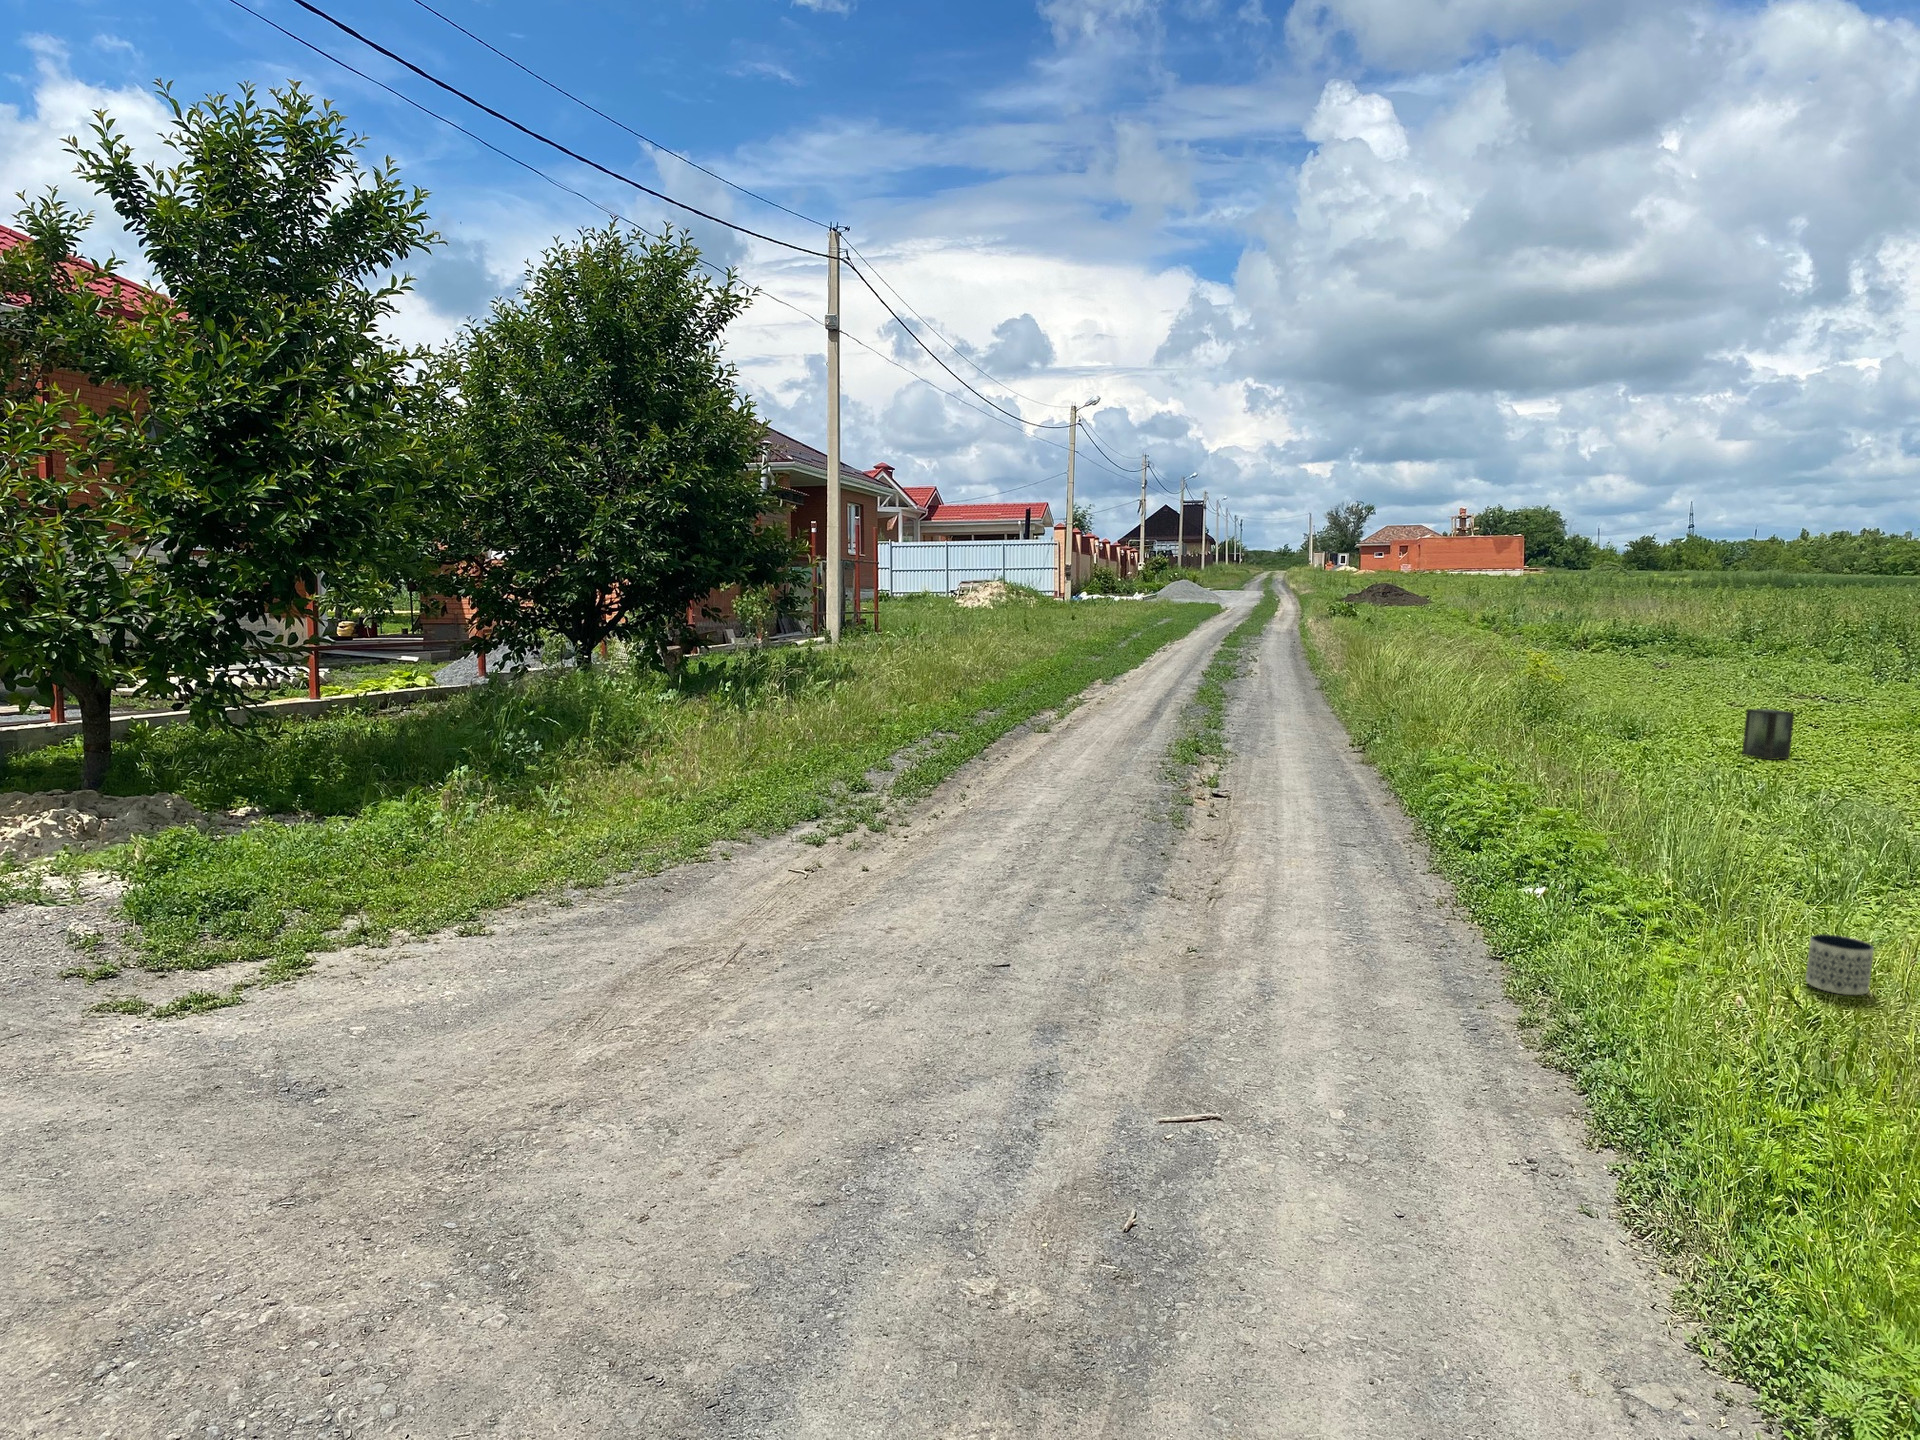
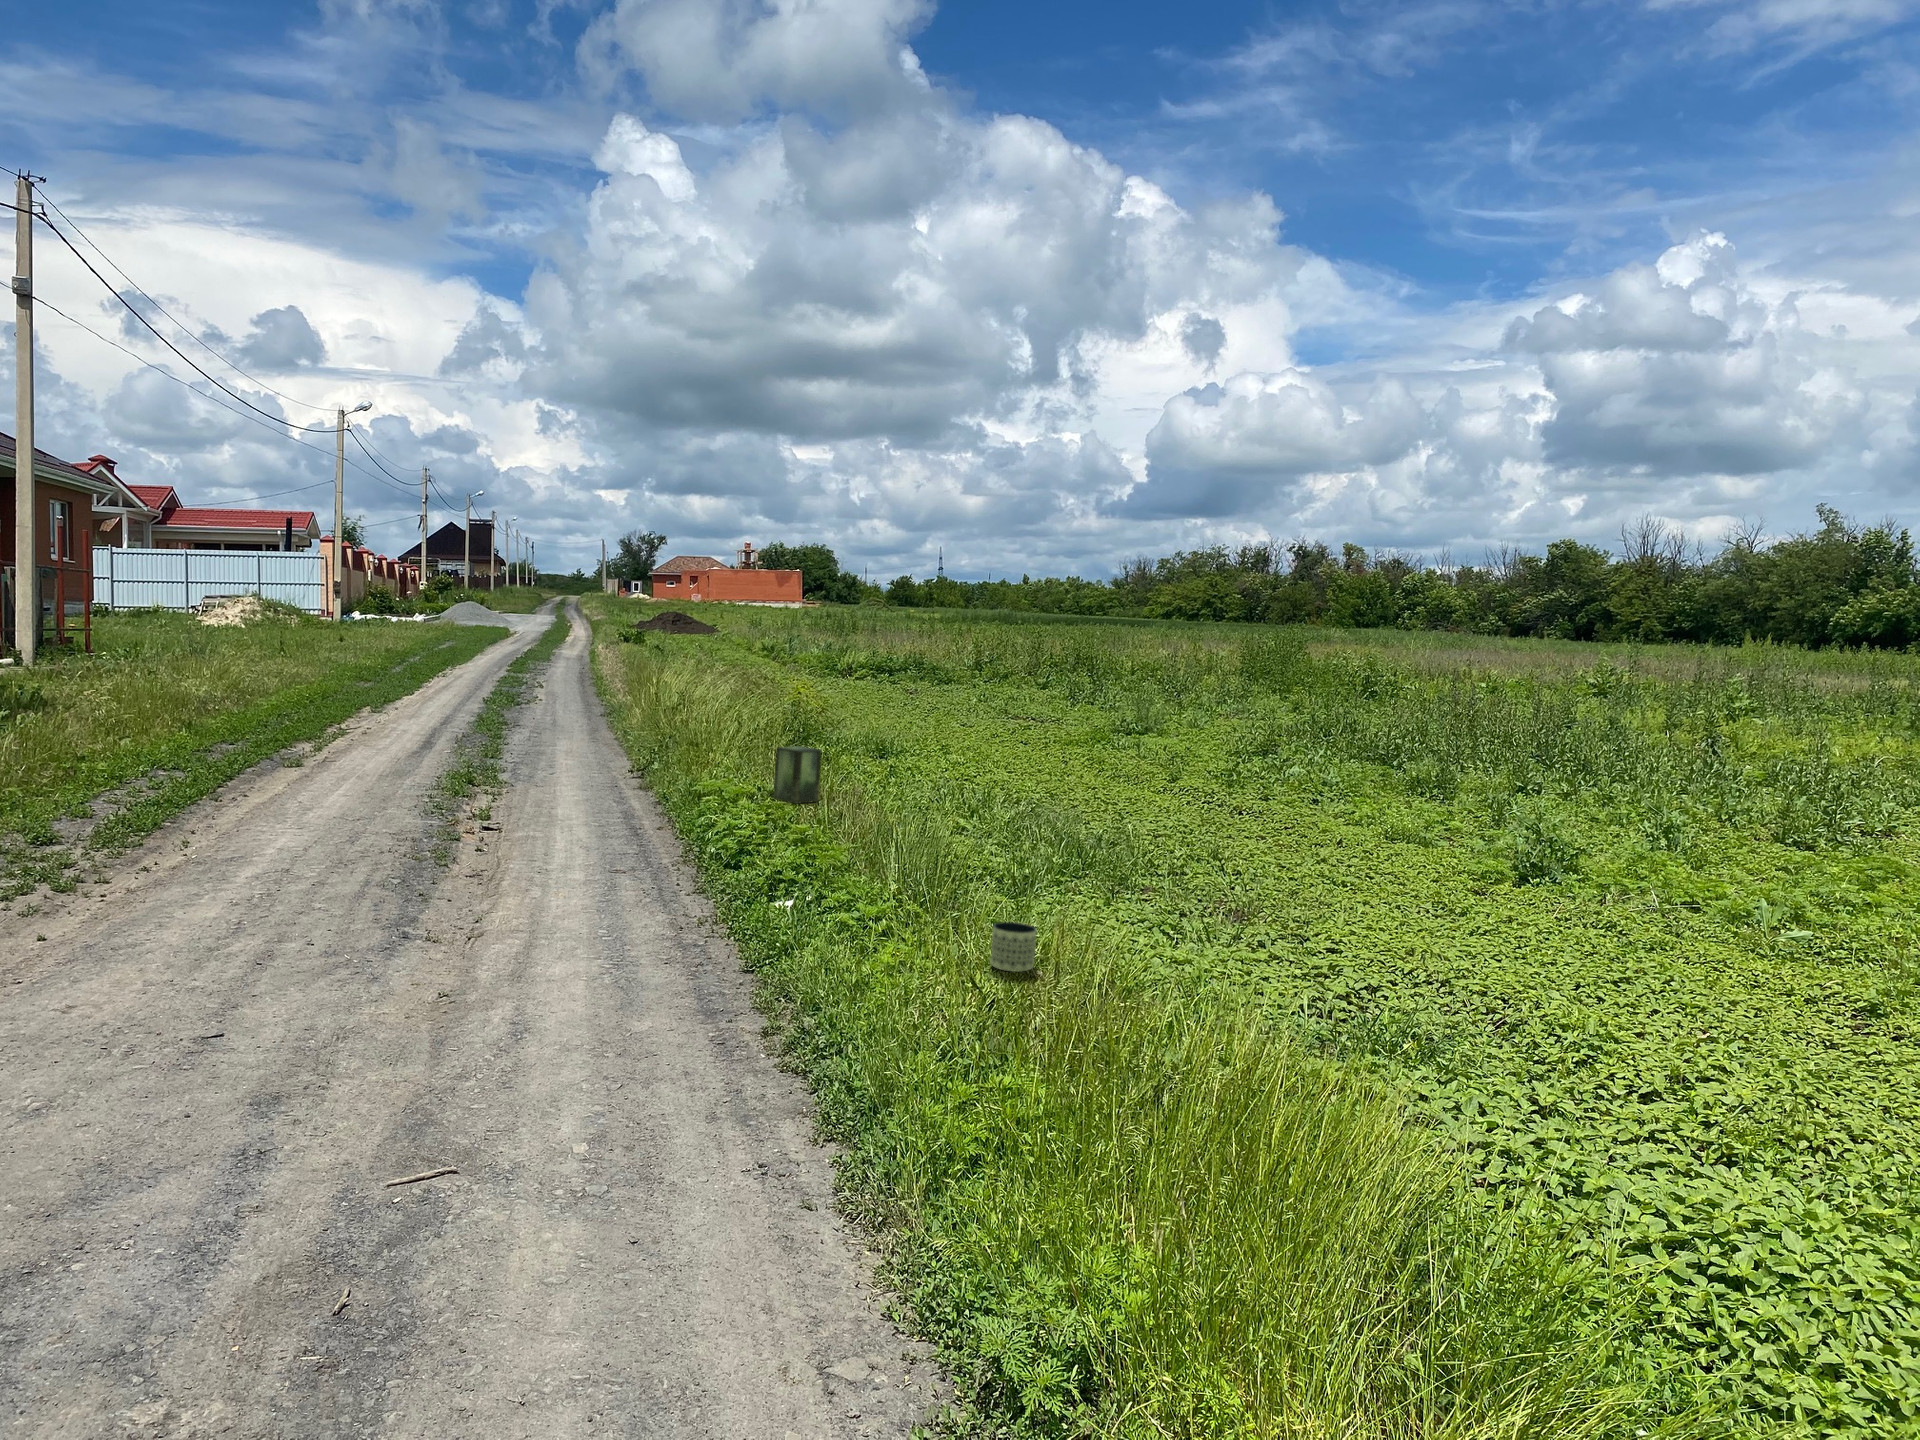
storage box: present [1742,709,1794,760] -> present [773,746,822,804]

